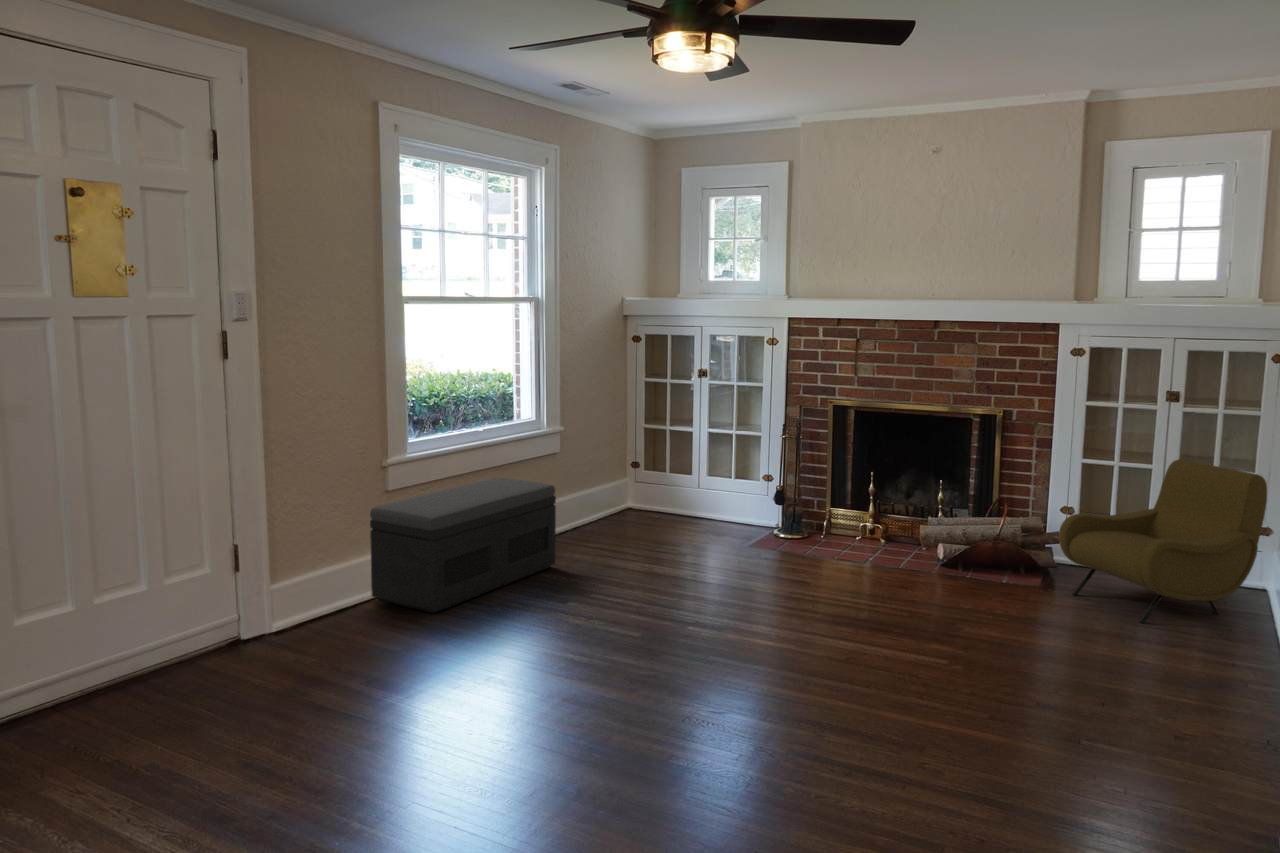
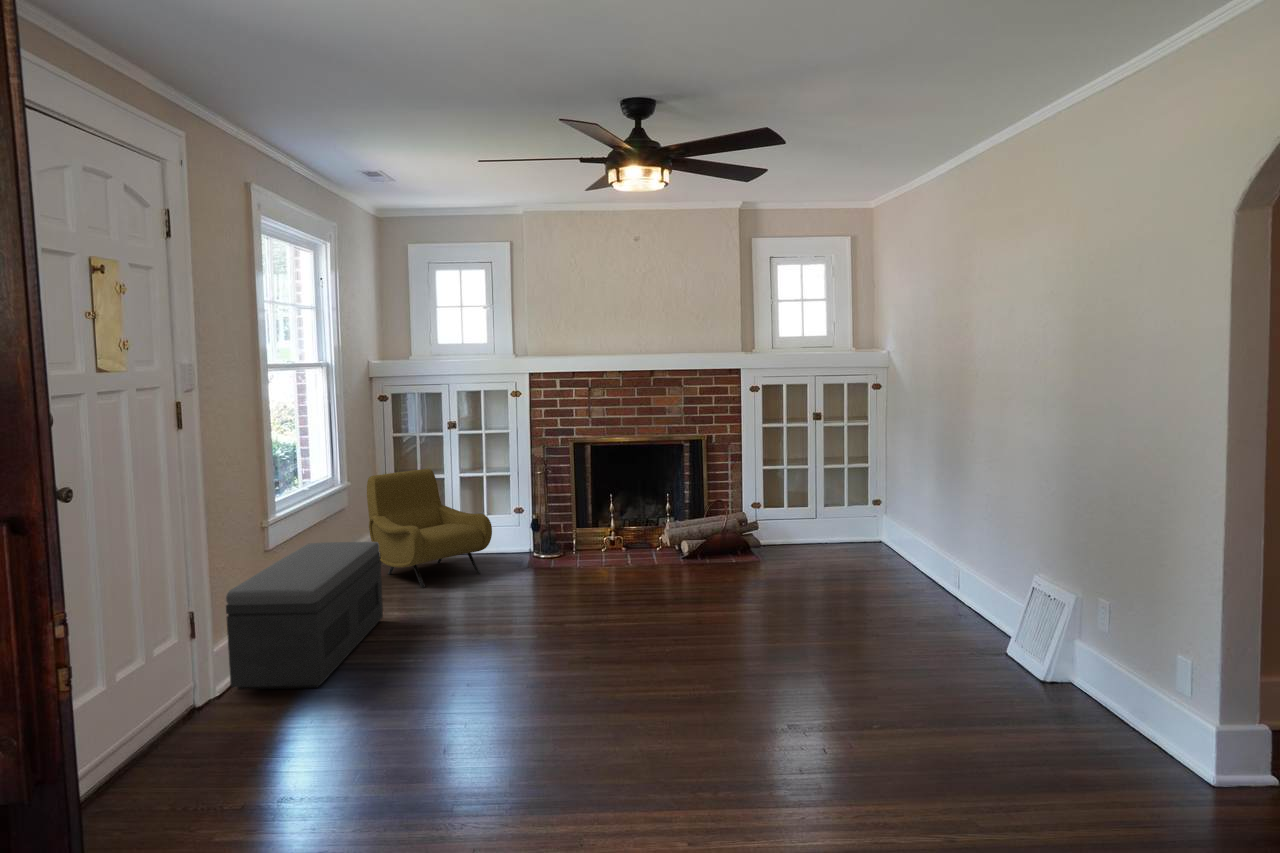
armchair: present [1059,459,1267,623] -> present [367,469,492,588]

